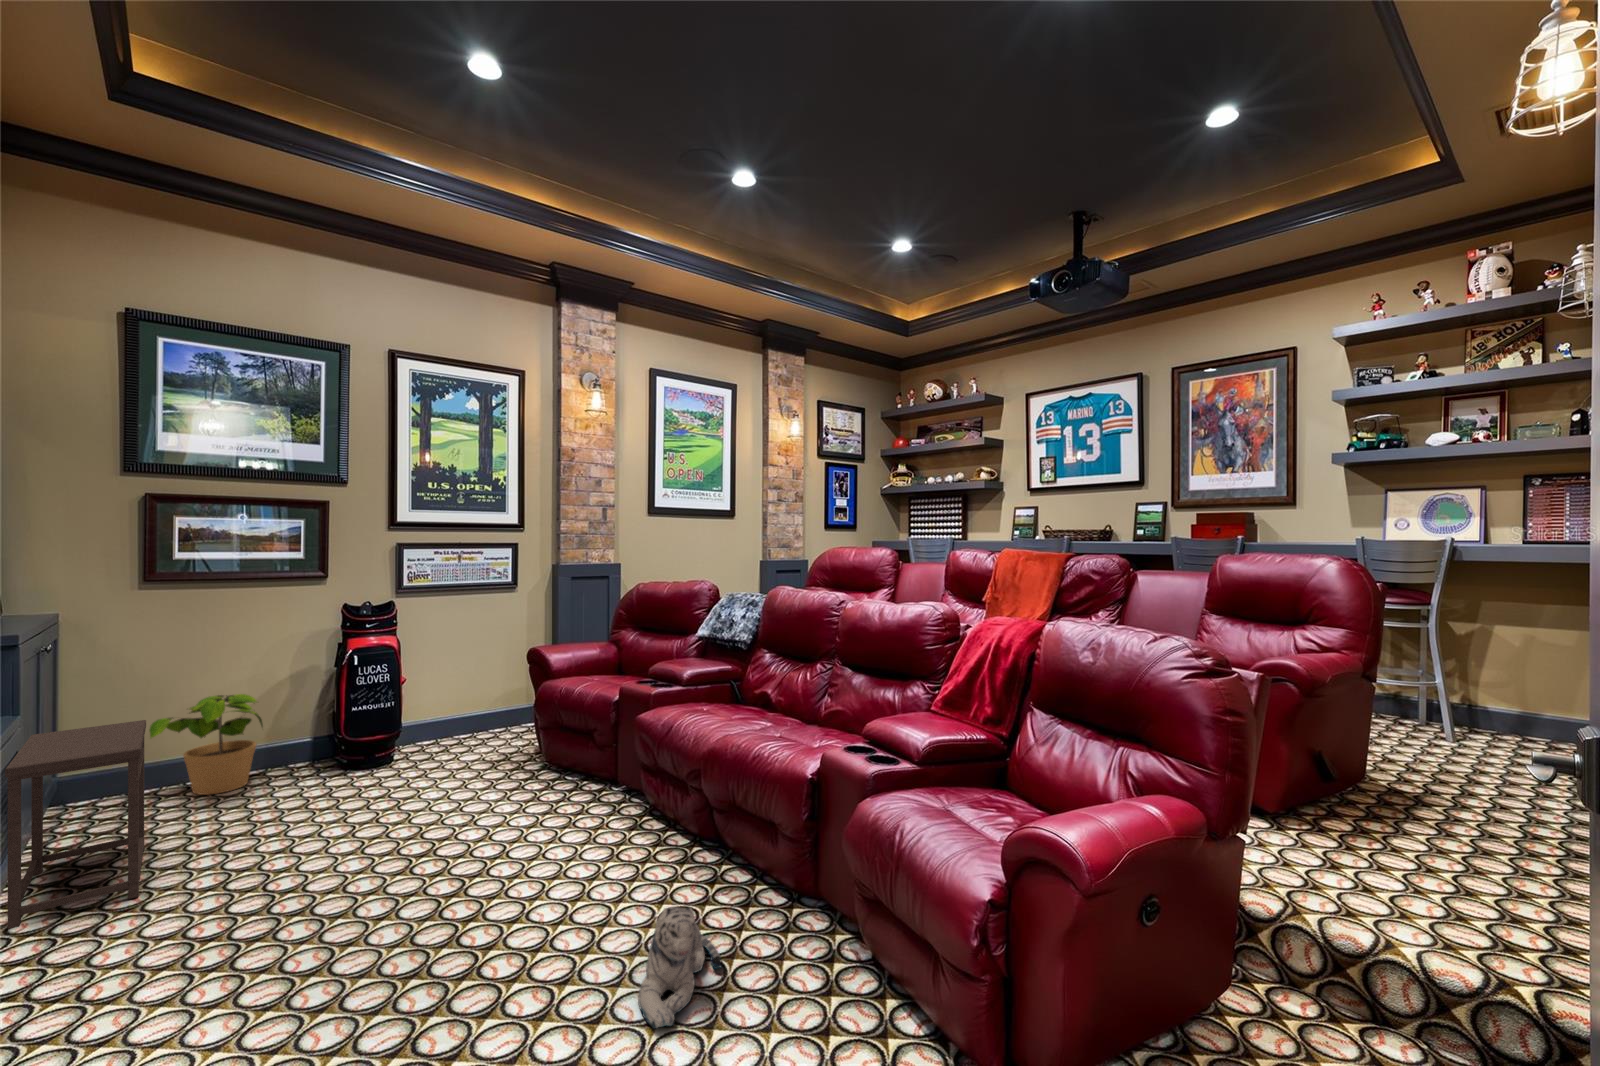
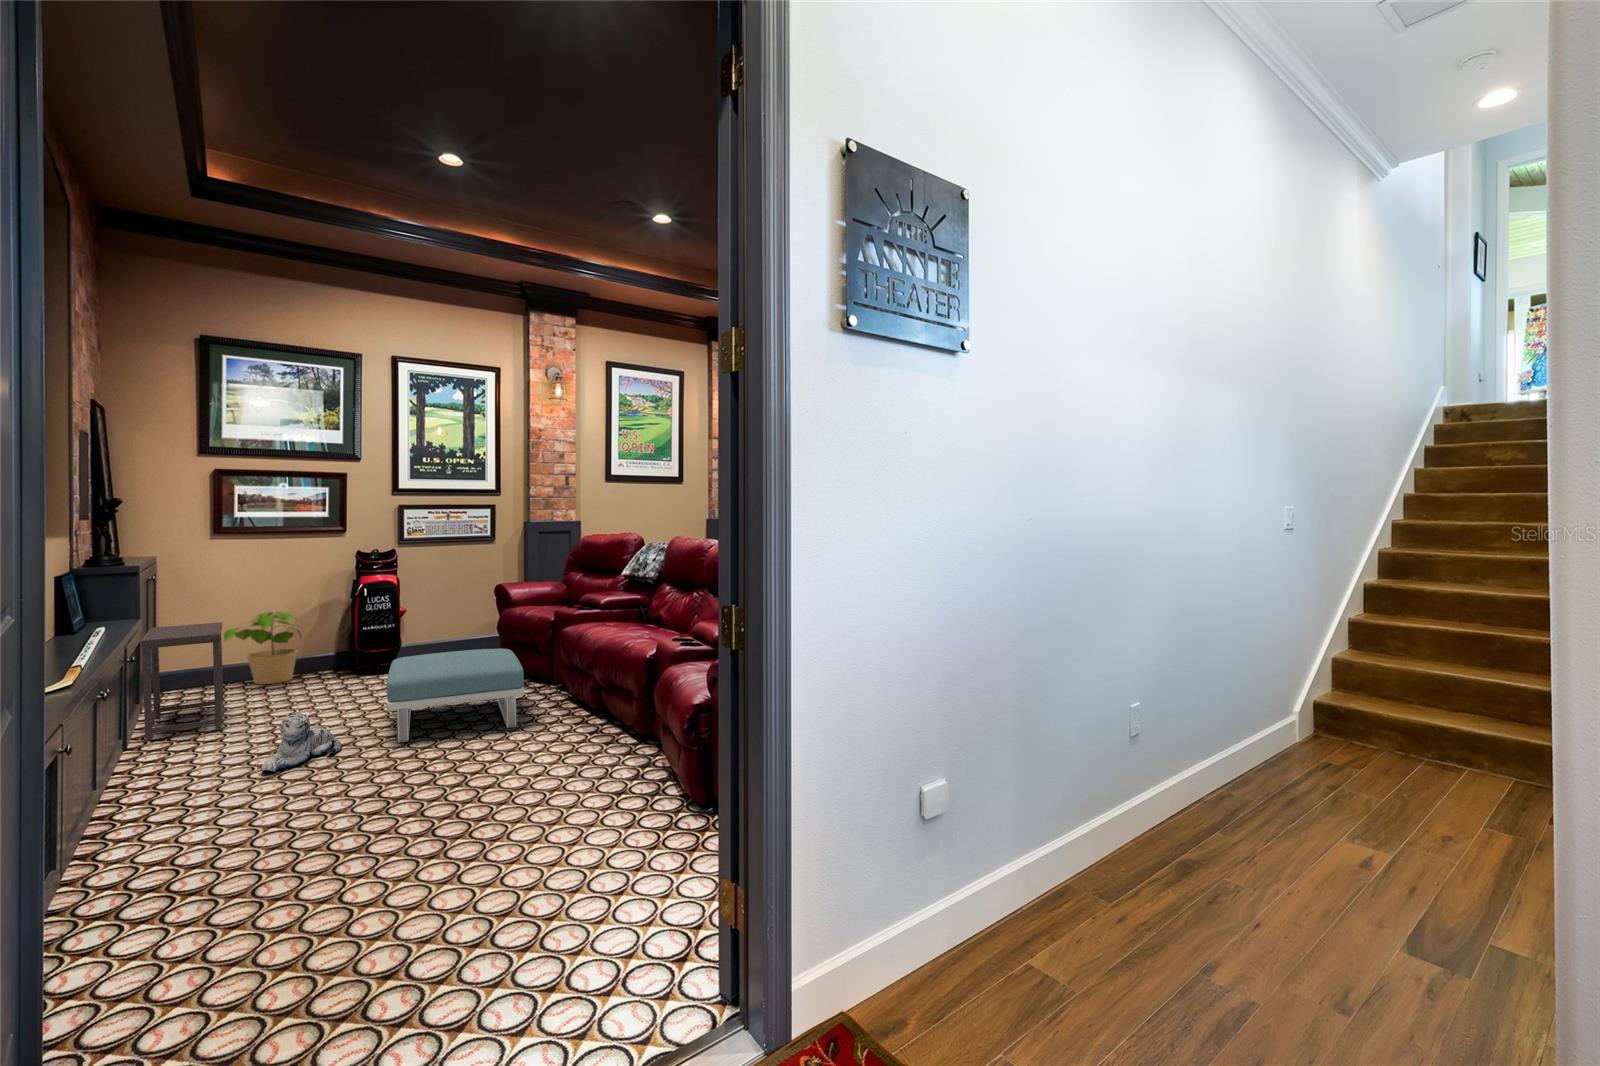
footstool: none [402,746,607,918] -> present [387,649,524,743]
plush toy: present [638,907,721,1029] -> present [261,713,342,772]

